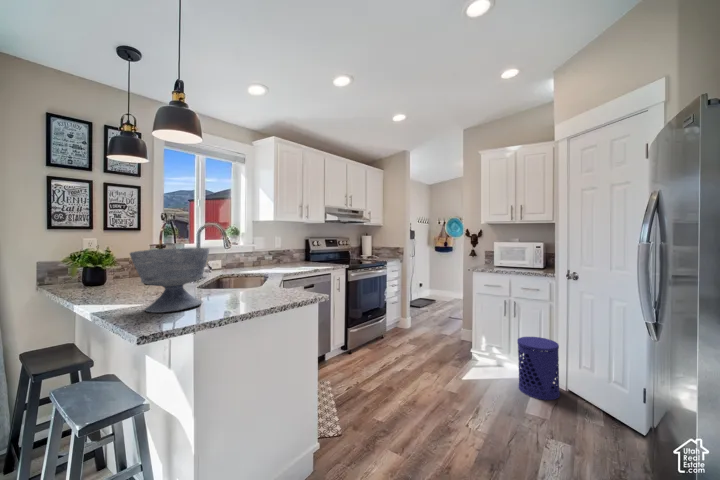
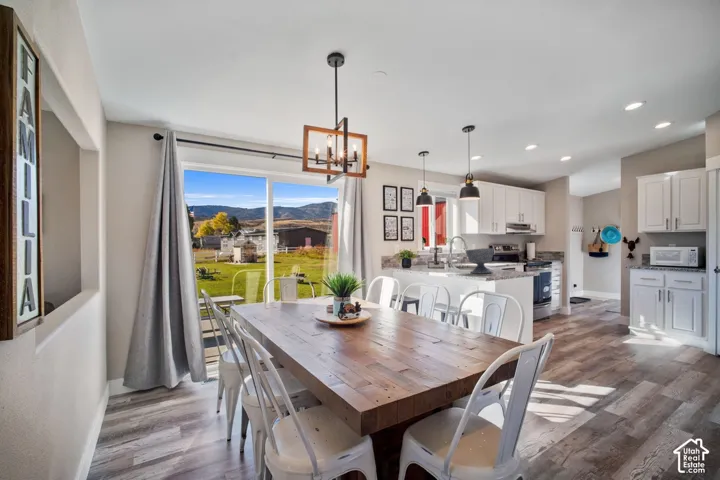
waste bin: present [518,337,560,400] -> none [670,313,707,354]

